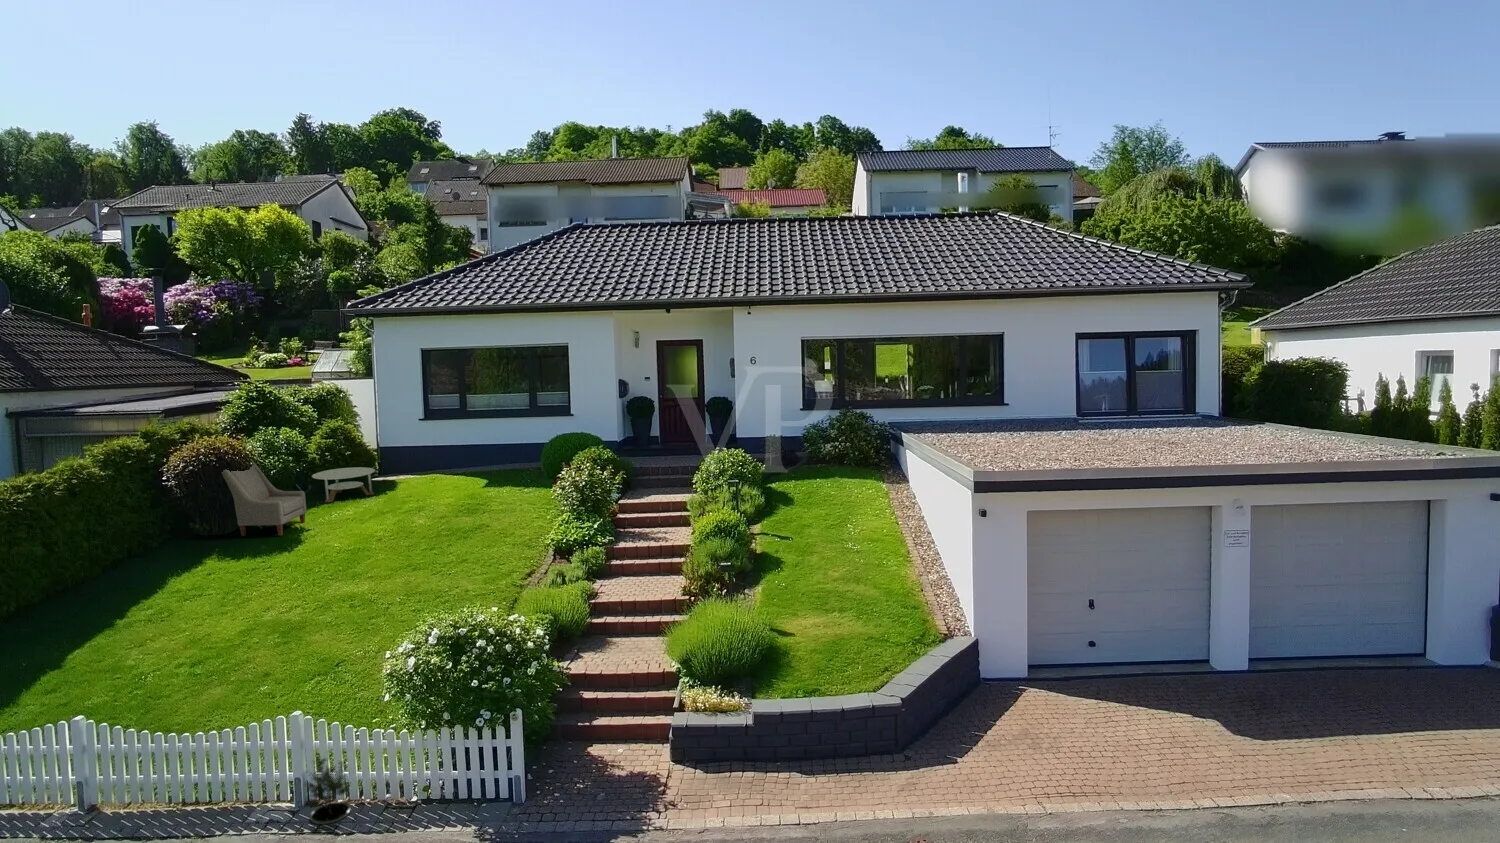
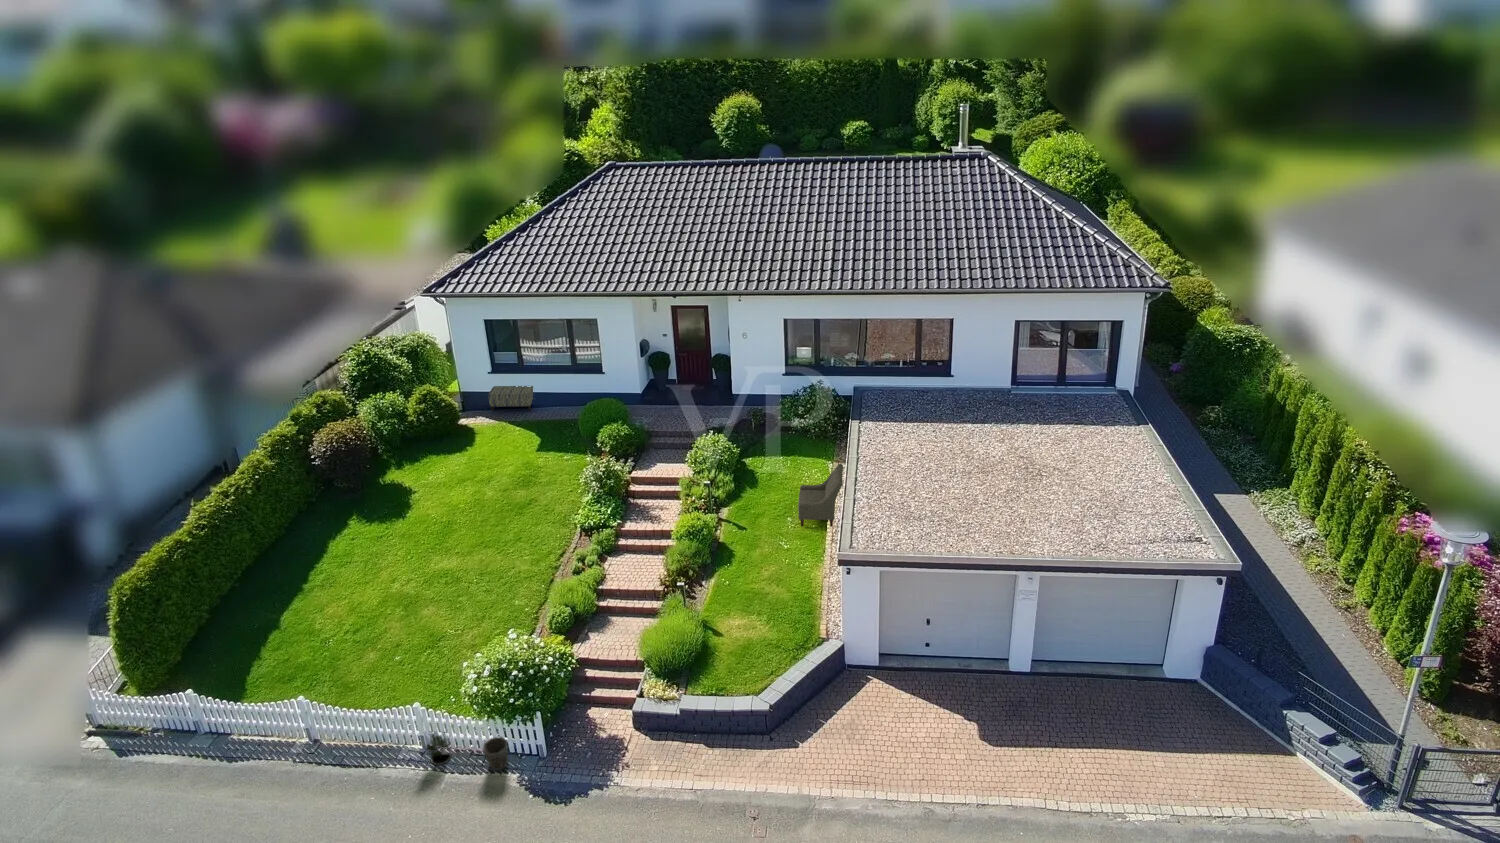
bench: none [417,439,478,470] -> present [488,386,533,411]
chair: present [222,461,307,536] -> present [798,464,843,527]
round table: present [312,467,375,502] -> none [413,420,458,455]
waste bin: none [412,763,458,825] -> present [483,737,508,770]

